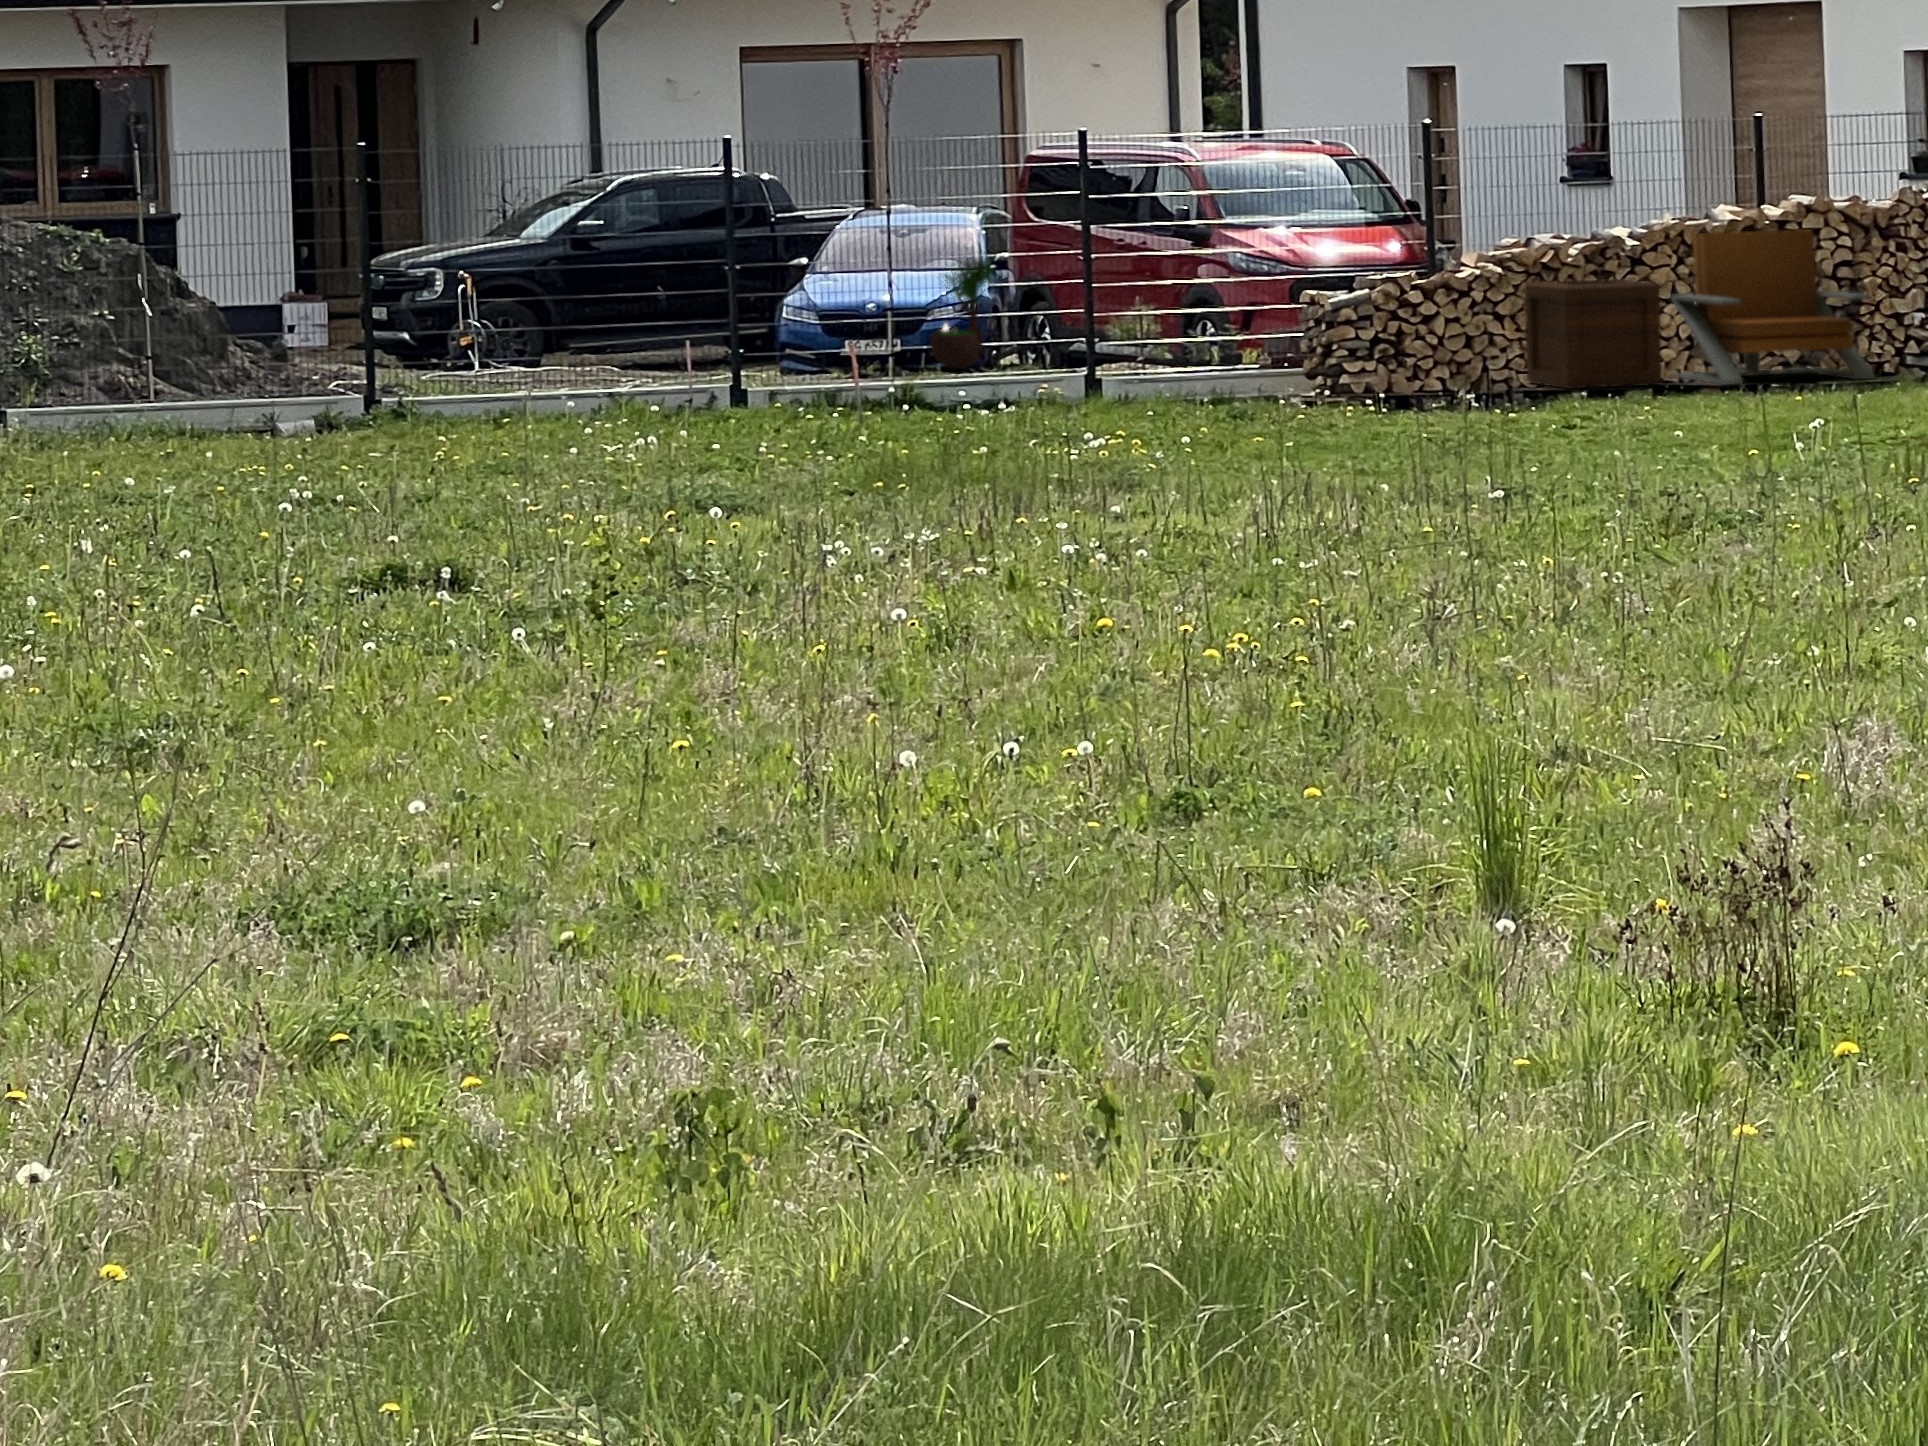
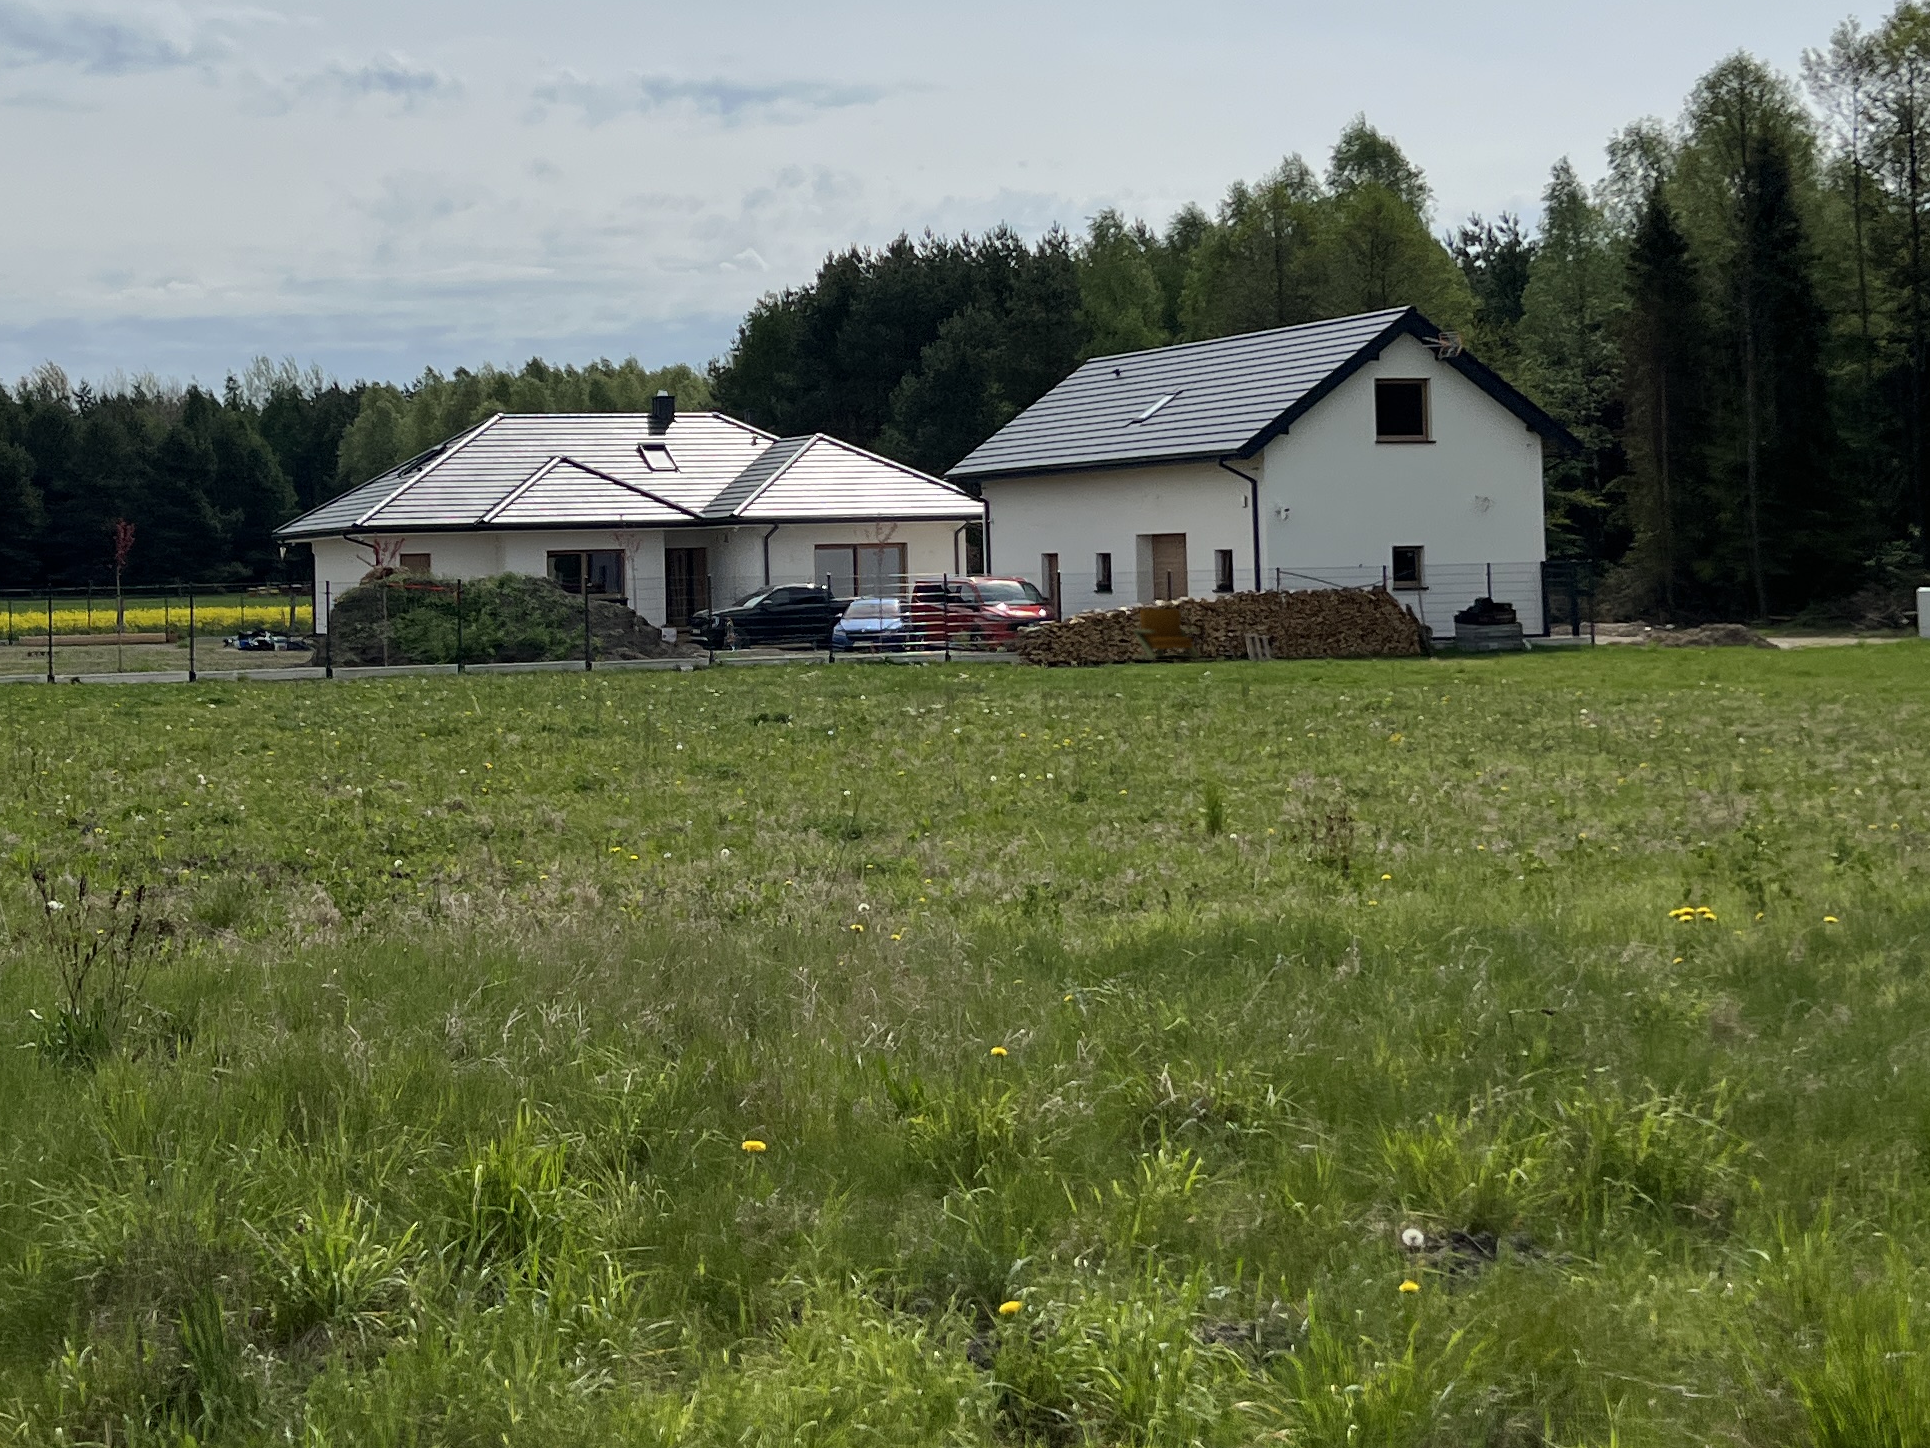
potted tree: present [930,252,995,370] -> none [888,612,910,653]
wooden crate: present [1525,279,1662,389] -> none [1084,624,1130,659]

